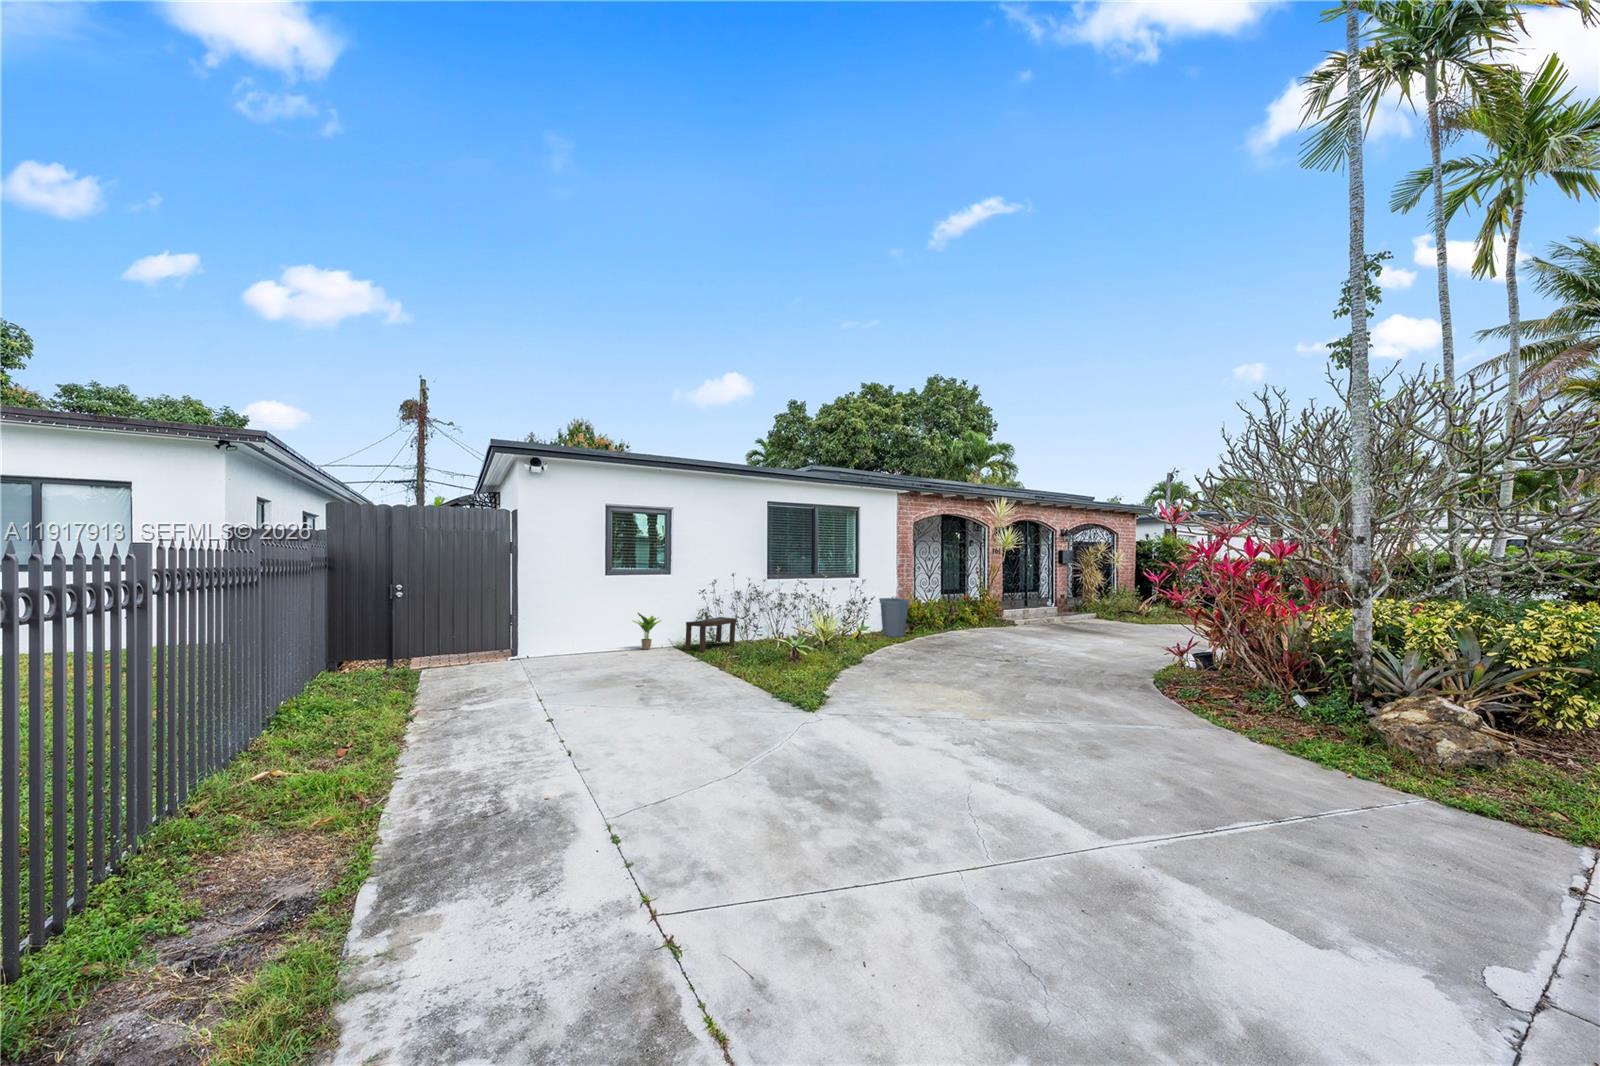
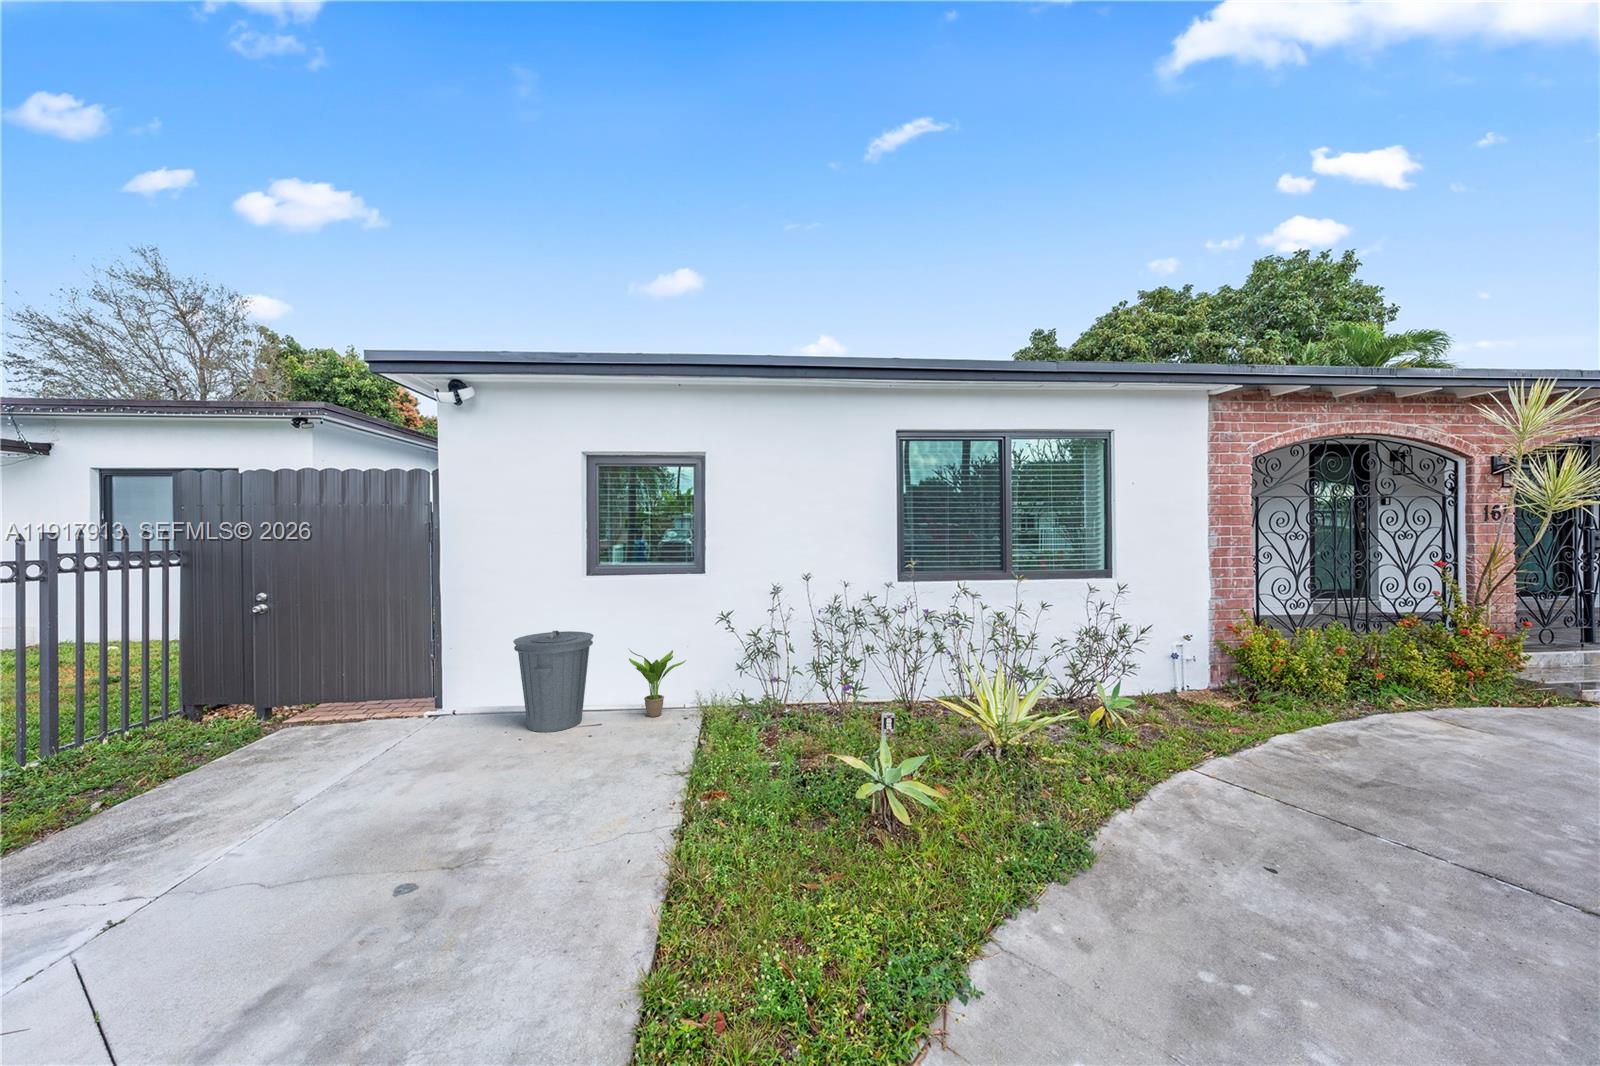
trash can: present [879,597,910,637] -> present [513,631,594,732]
bench: present [685,617,737,652] -> none [717,657,826,737]

